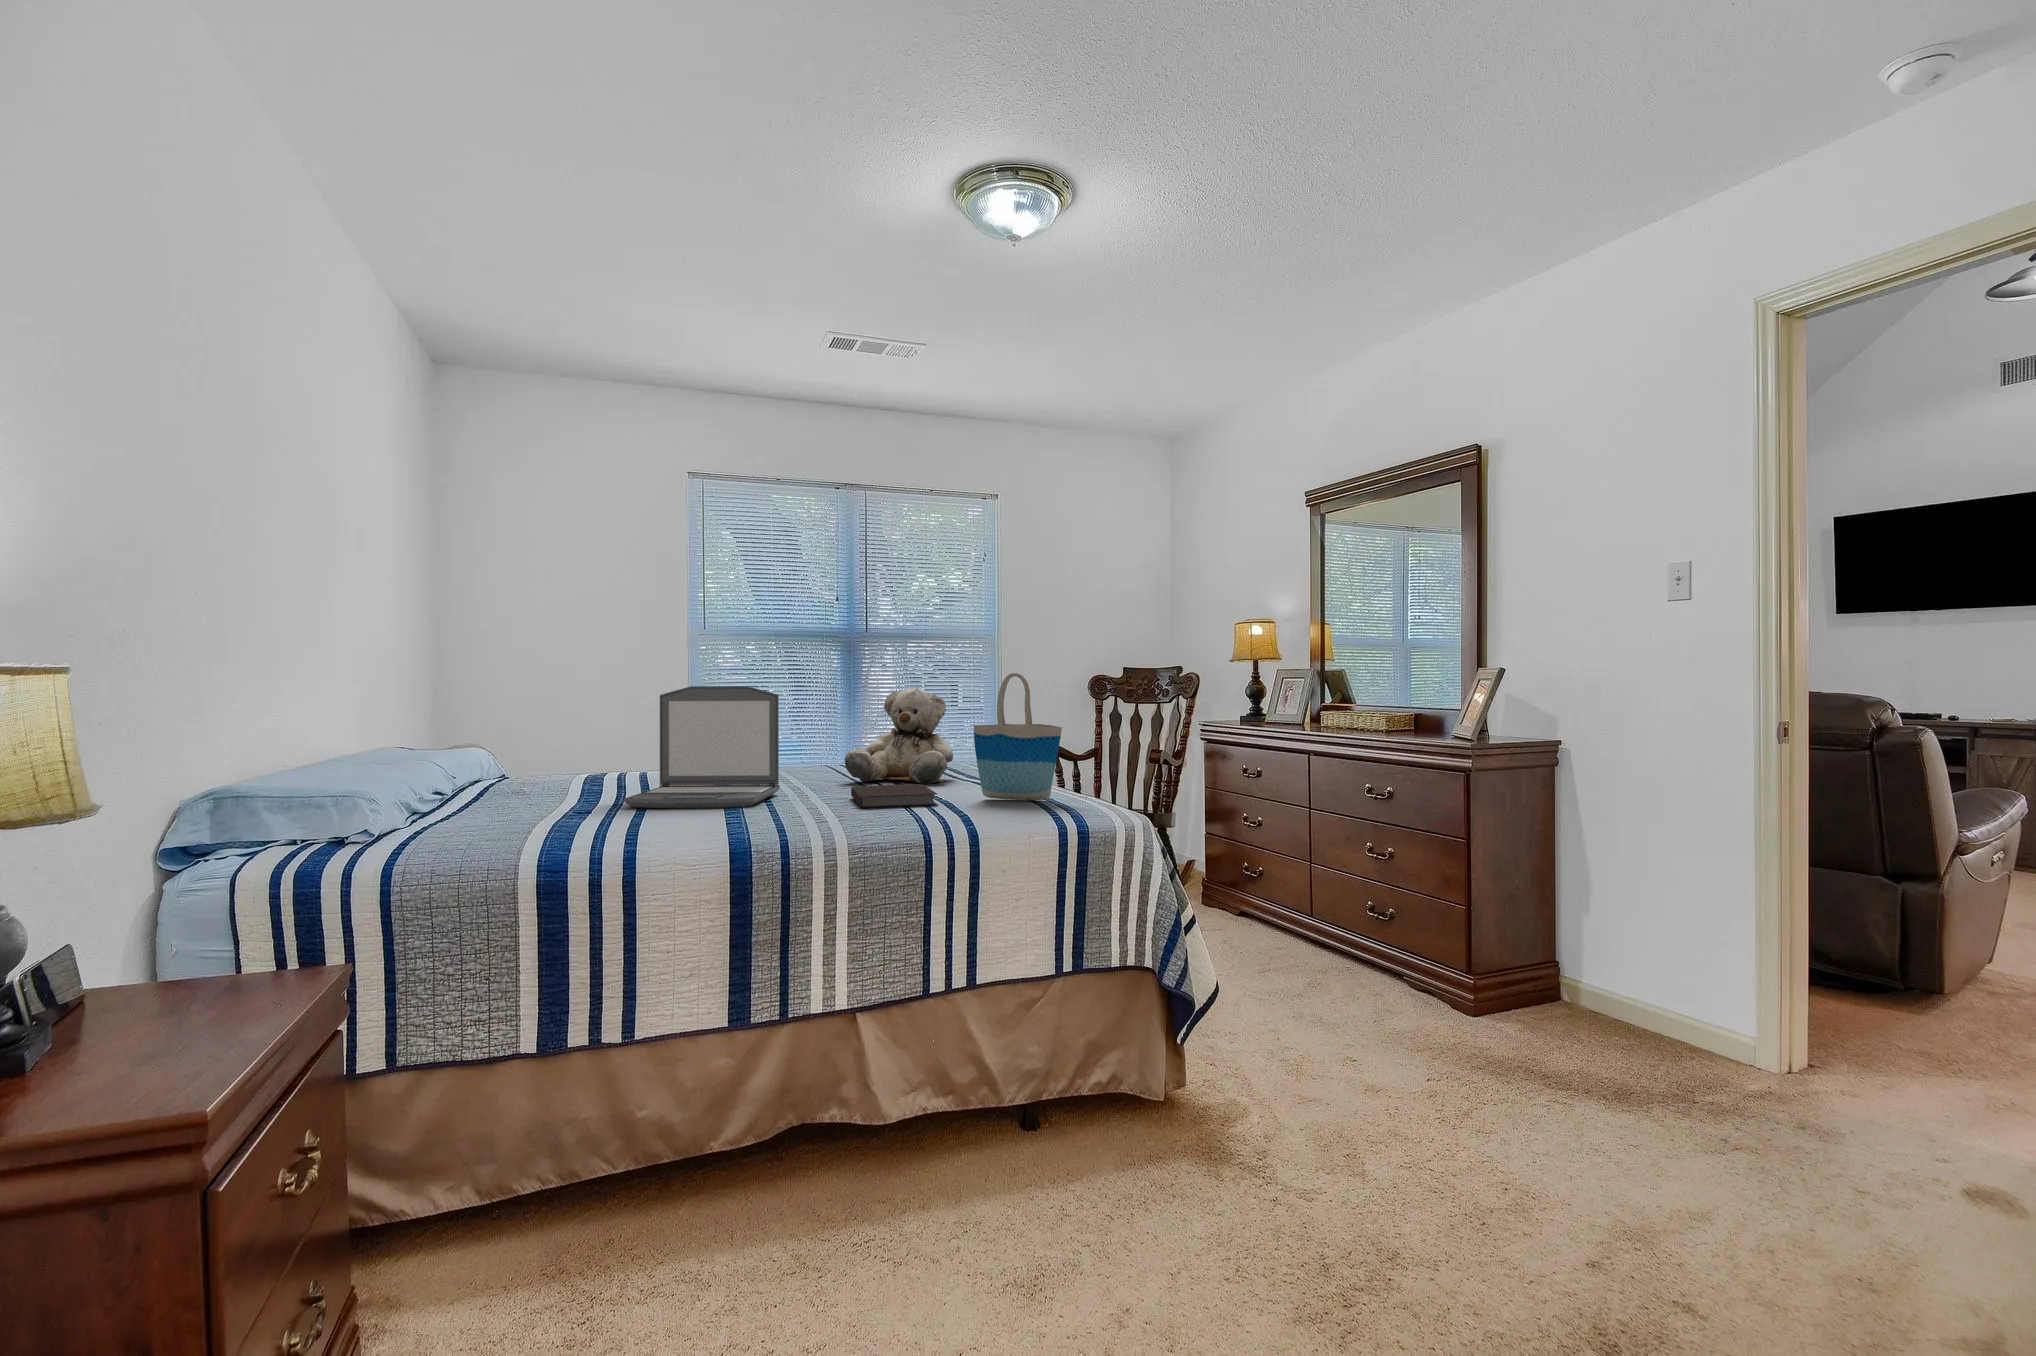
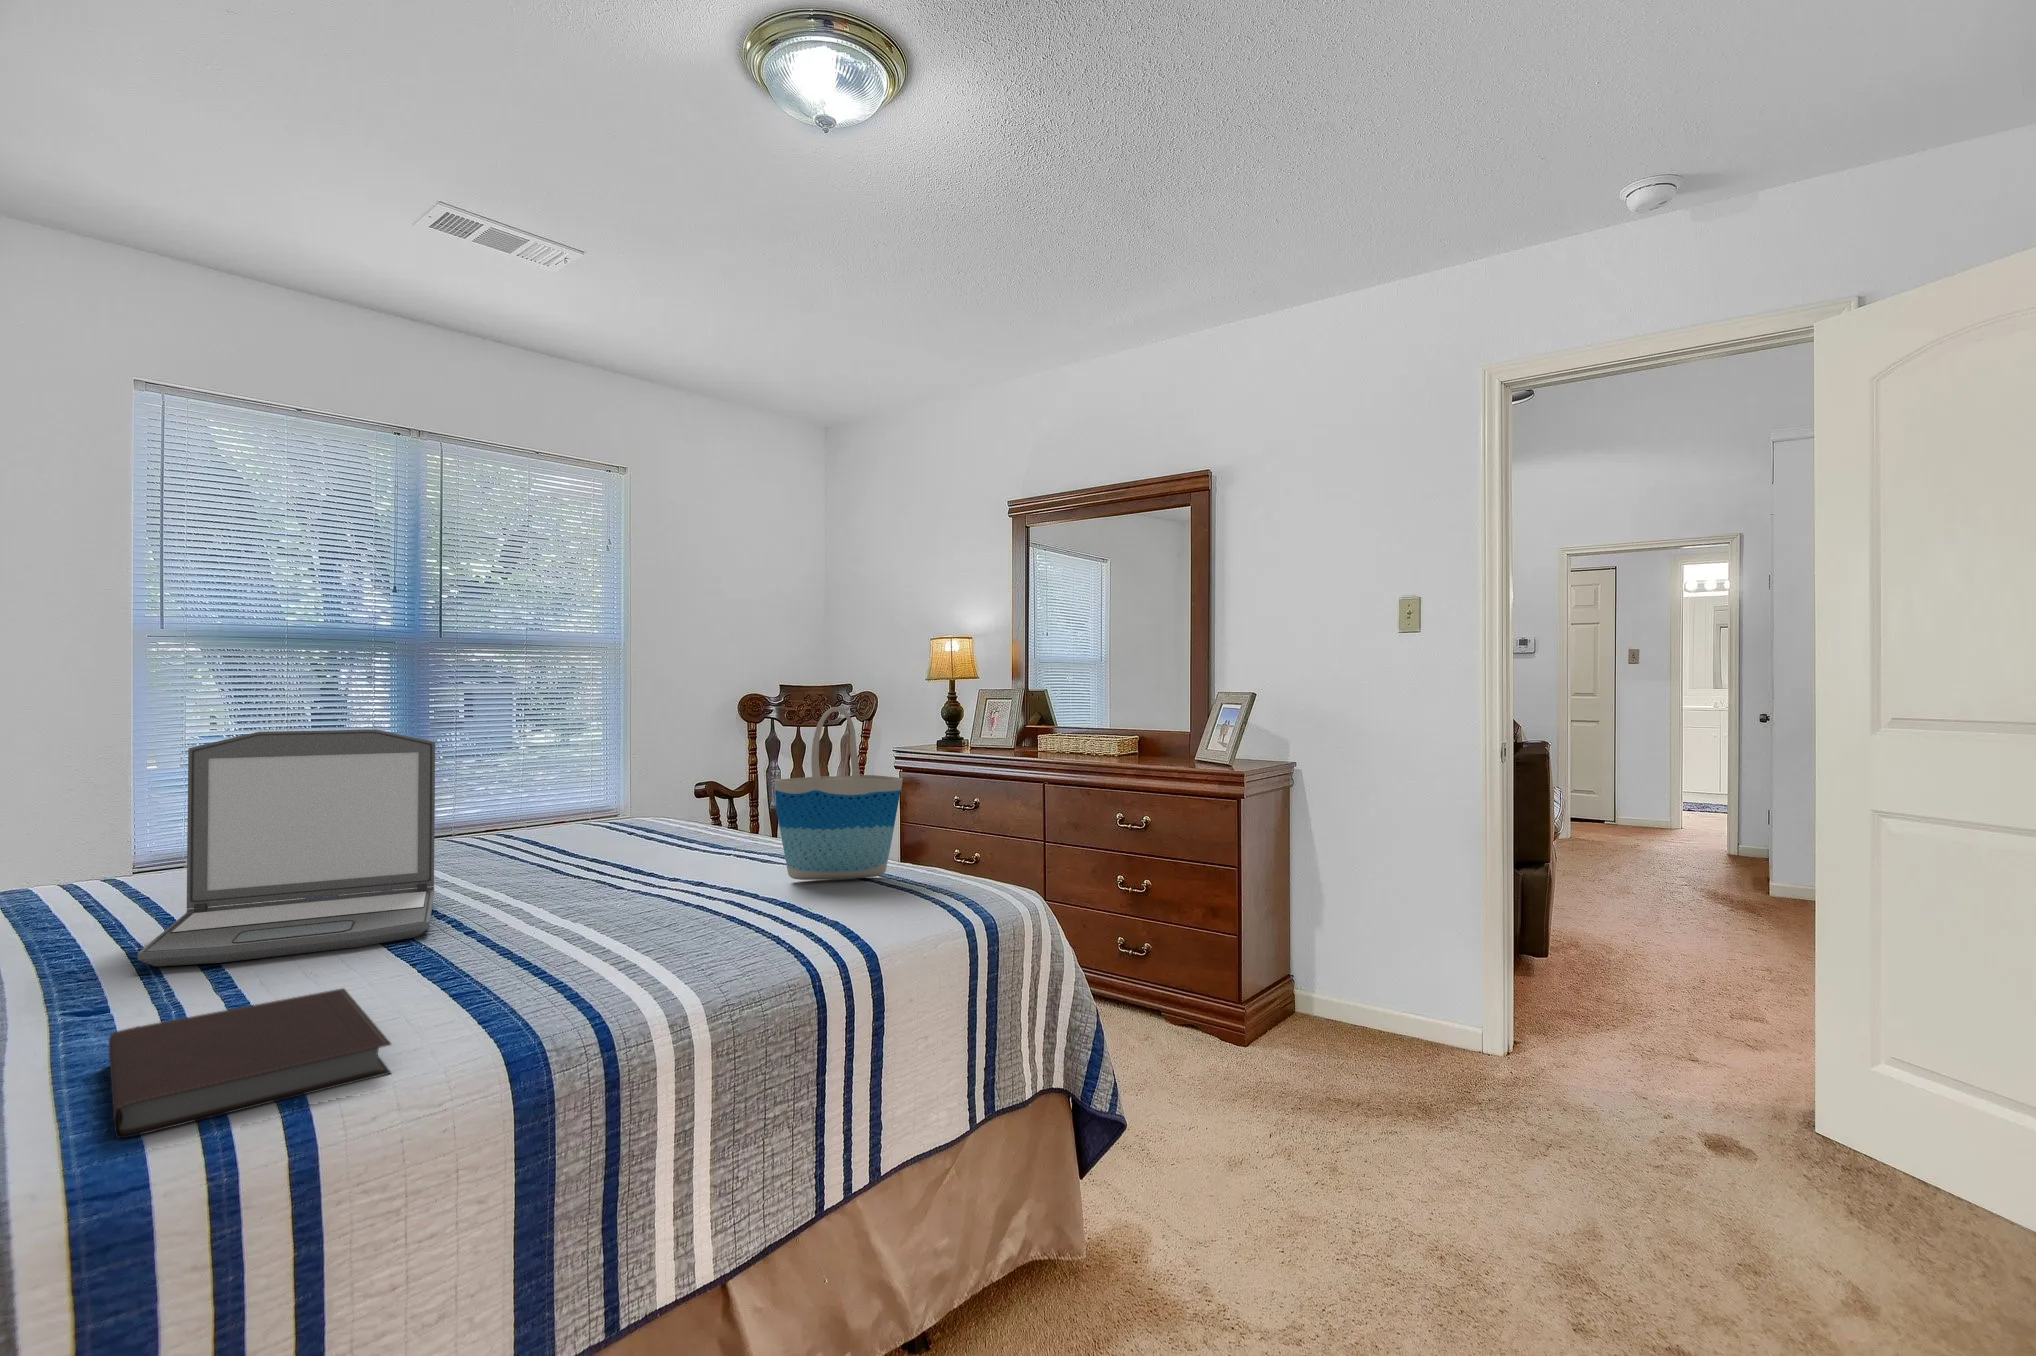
teddy bear: present [845,687,953,784] -> none [513,720,678,862]
notebook: present [851,784,937,808] -> present [109,988,391,1138]

